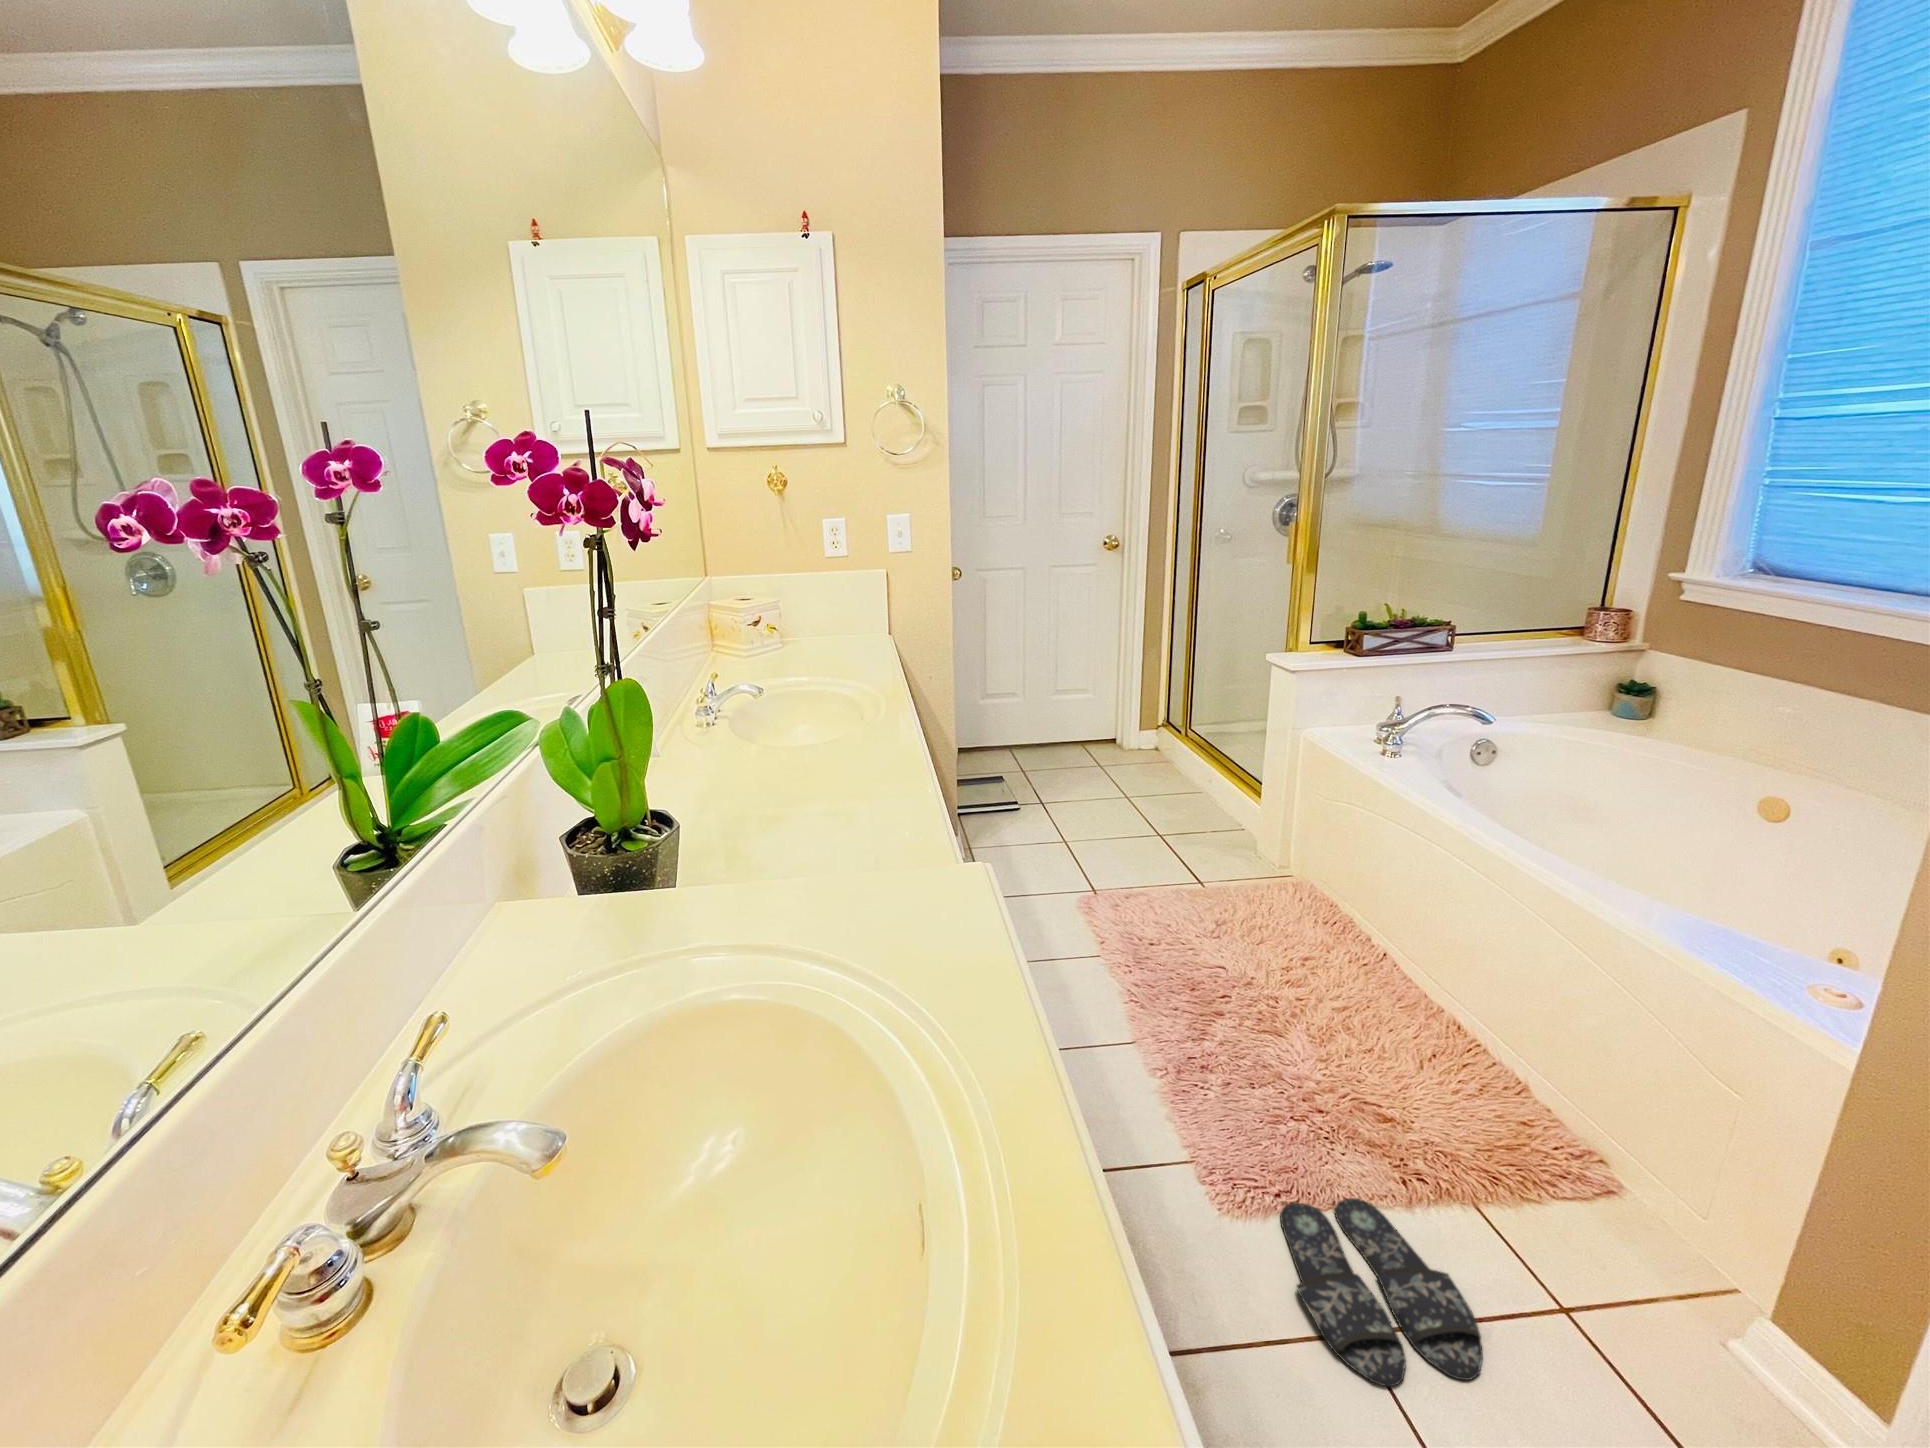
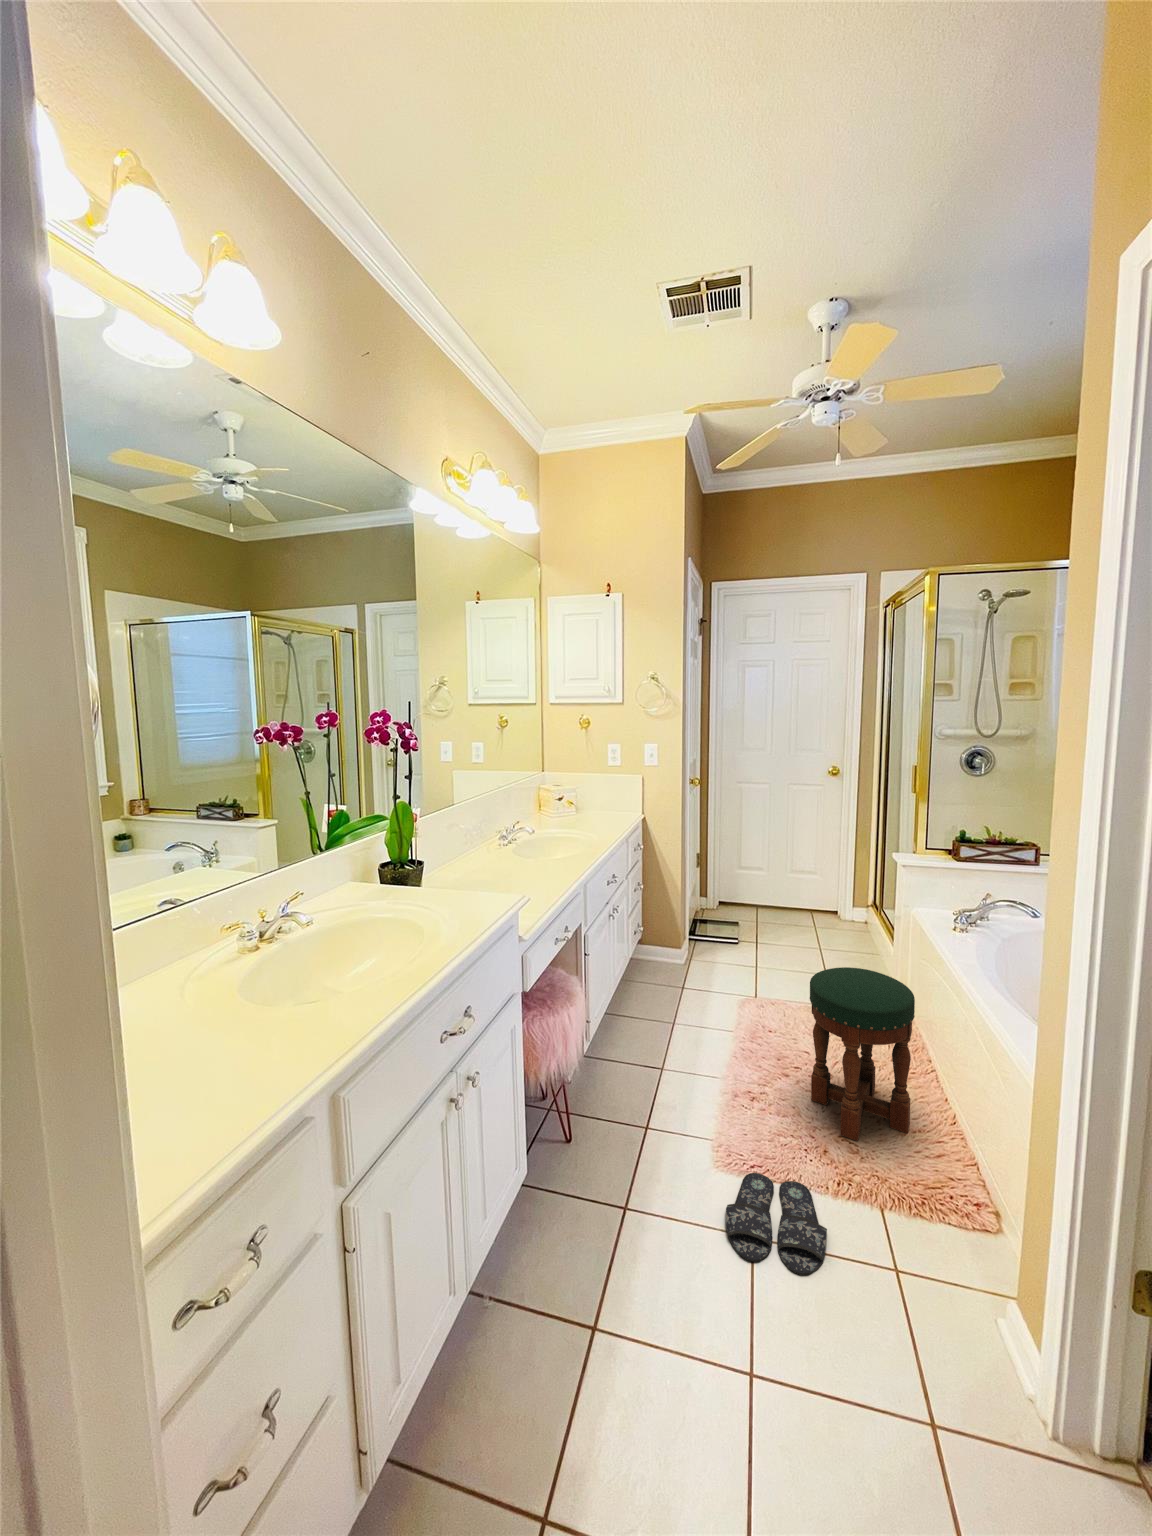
stool: none [1270,841,1449,1094] -> present [810,967,915,1141]

